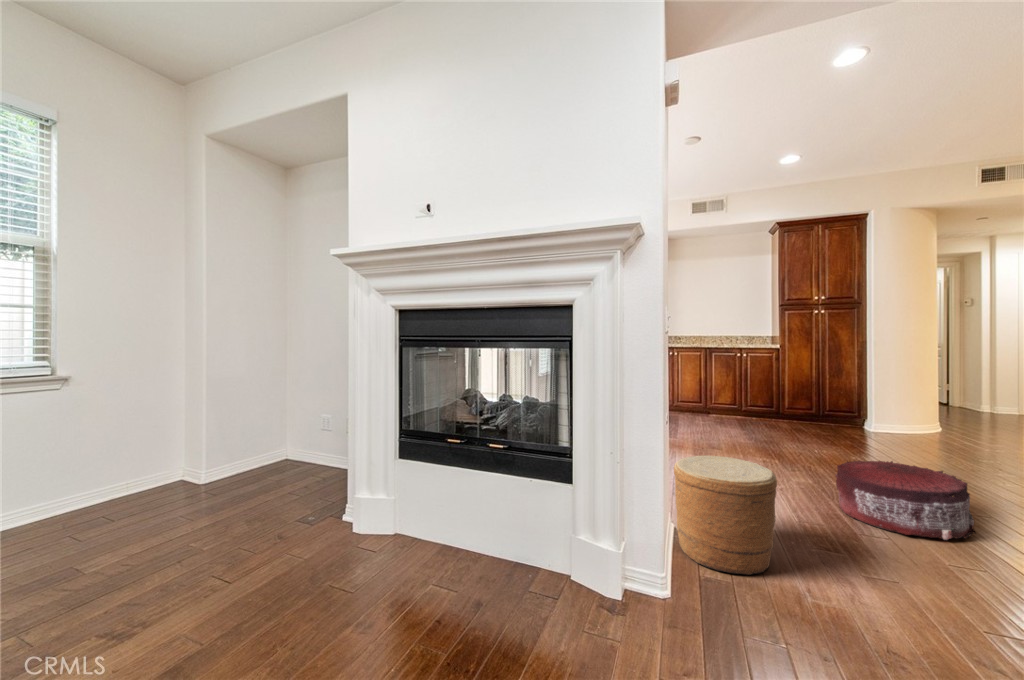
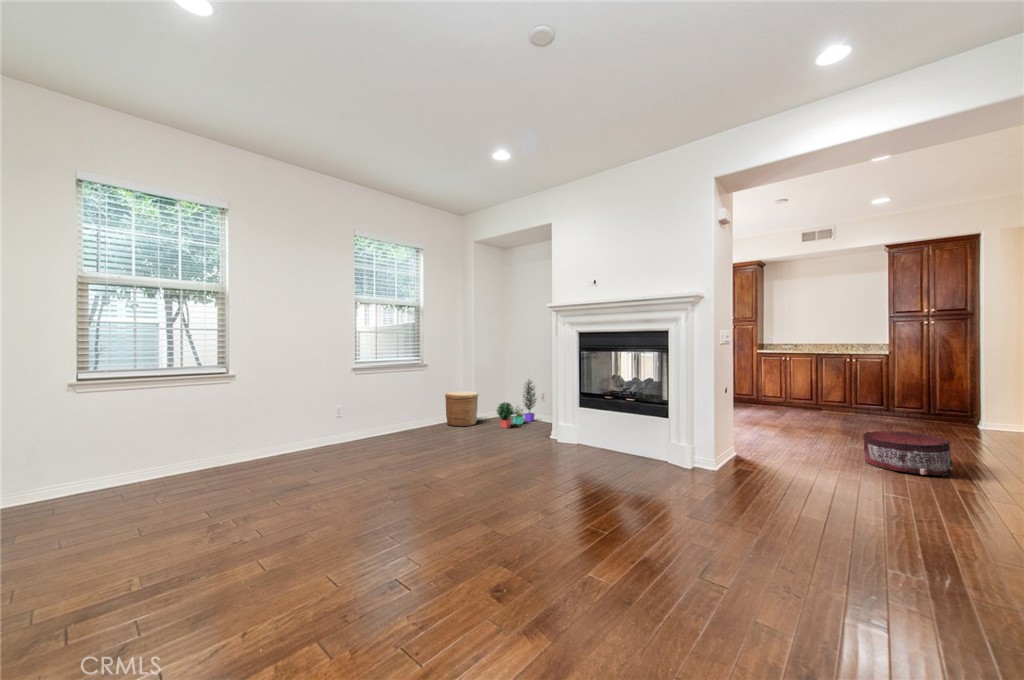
potted plant: none [241,396,340,499] -> present [497,380,536,428]
woven basket: present [674,456,777,575] -> present [445,391,478,427]

